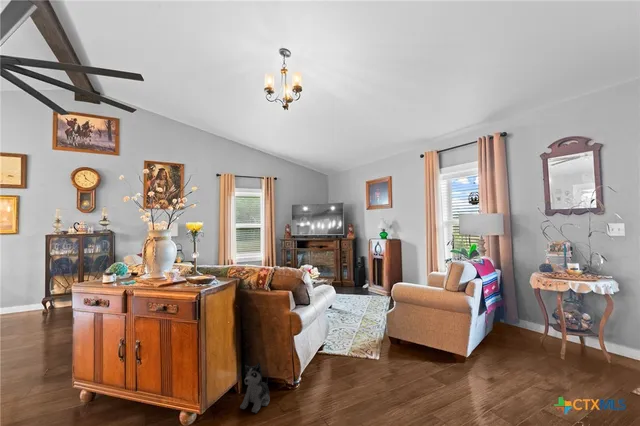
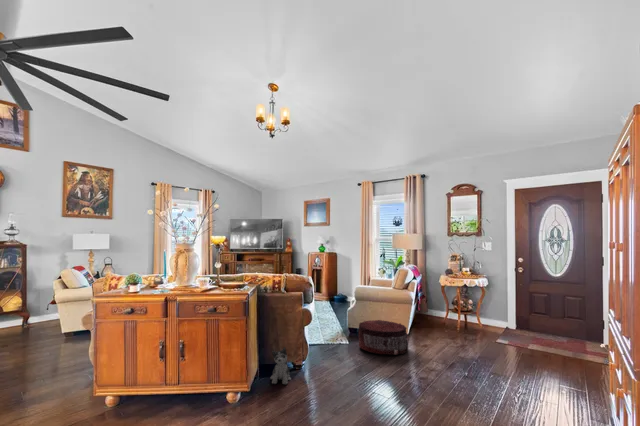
pouf: none [387,329,458,388] -> present [358,320,408,355]

